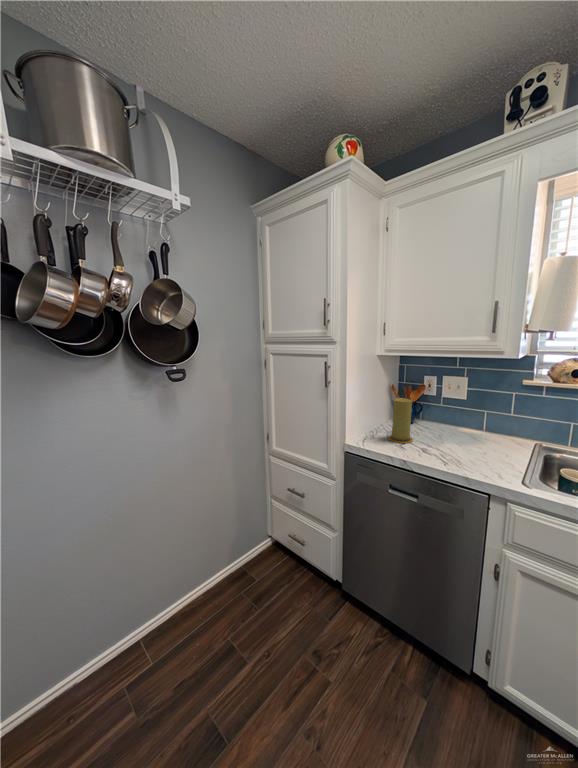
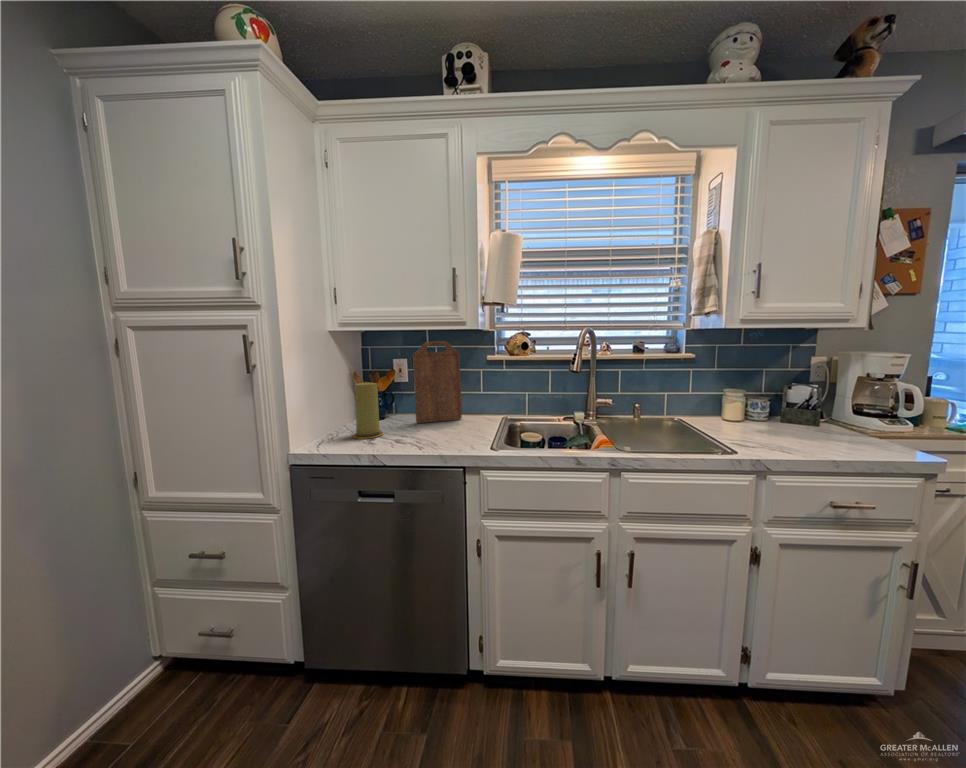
cutting board: none [441,366,492,437] -> present [413,341,462,423]

